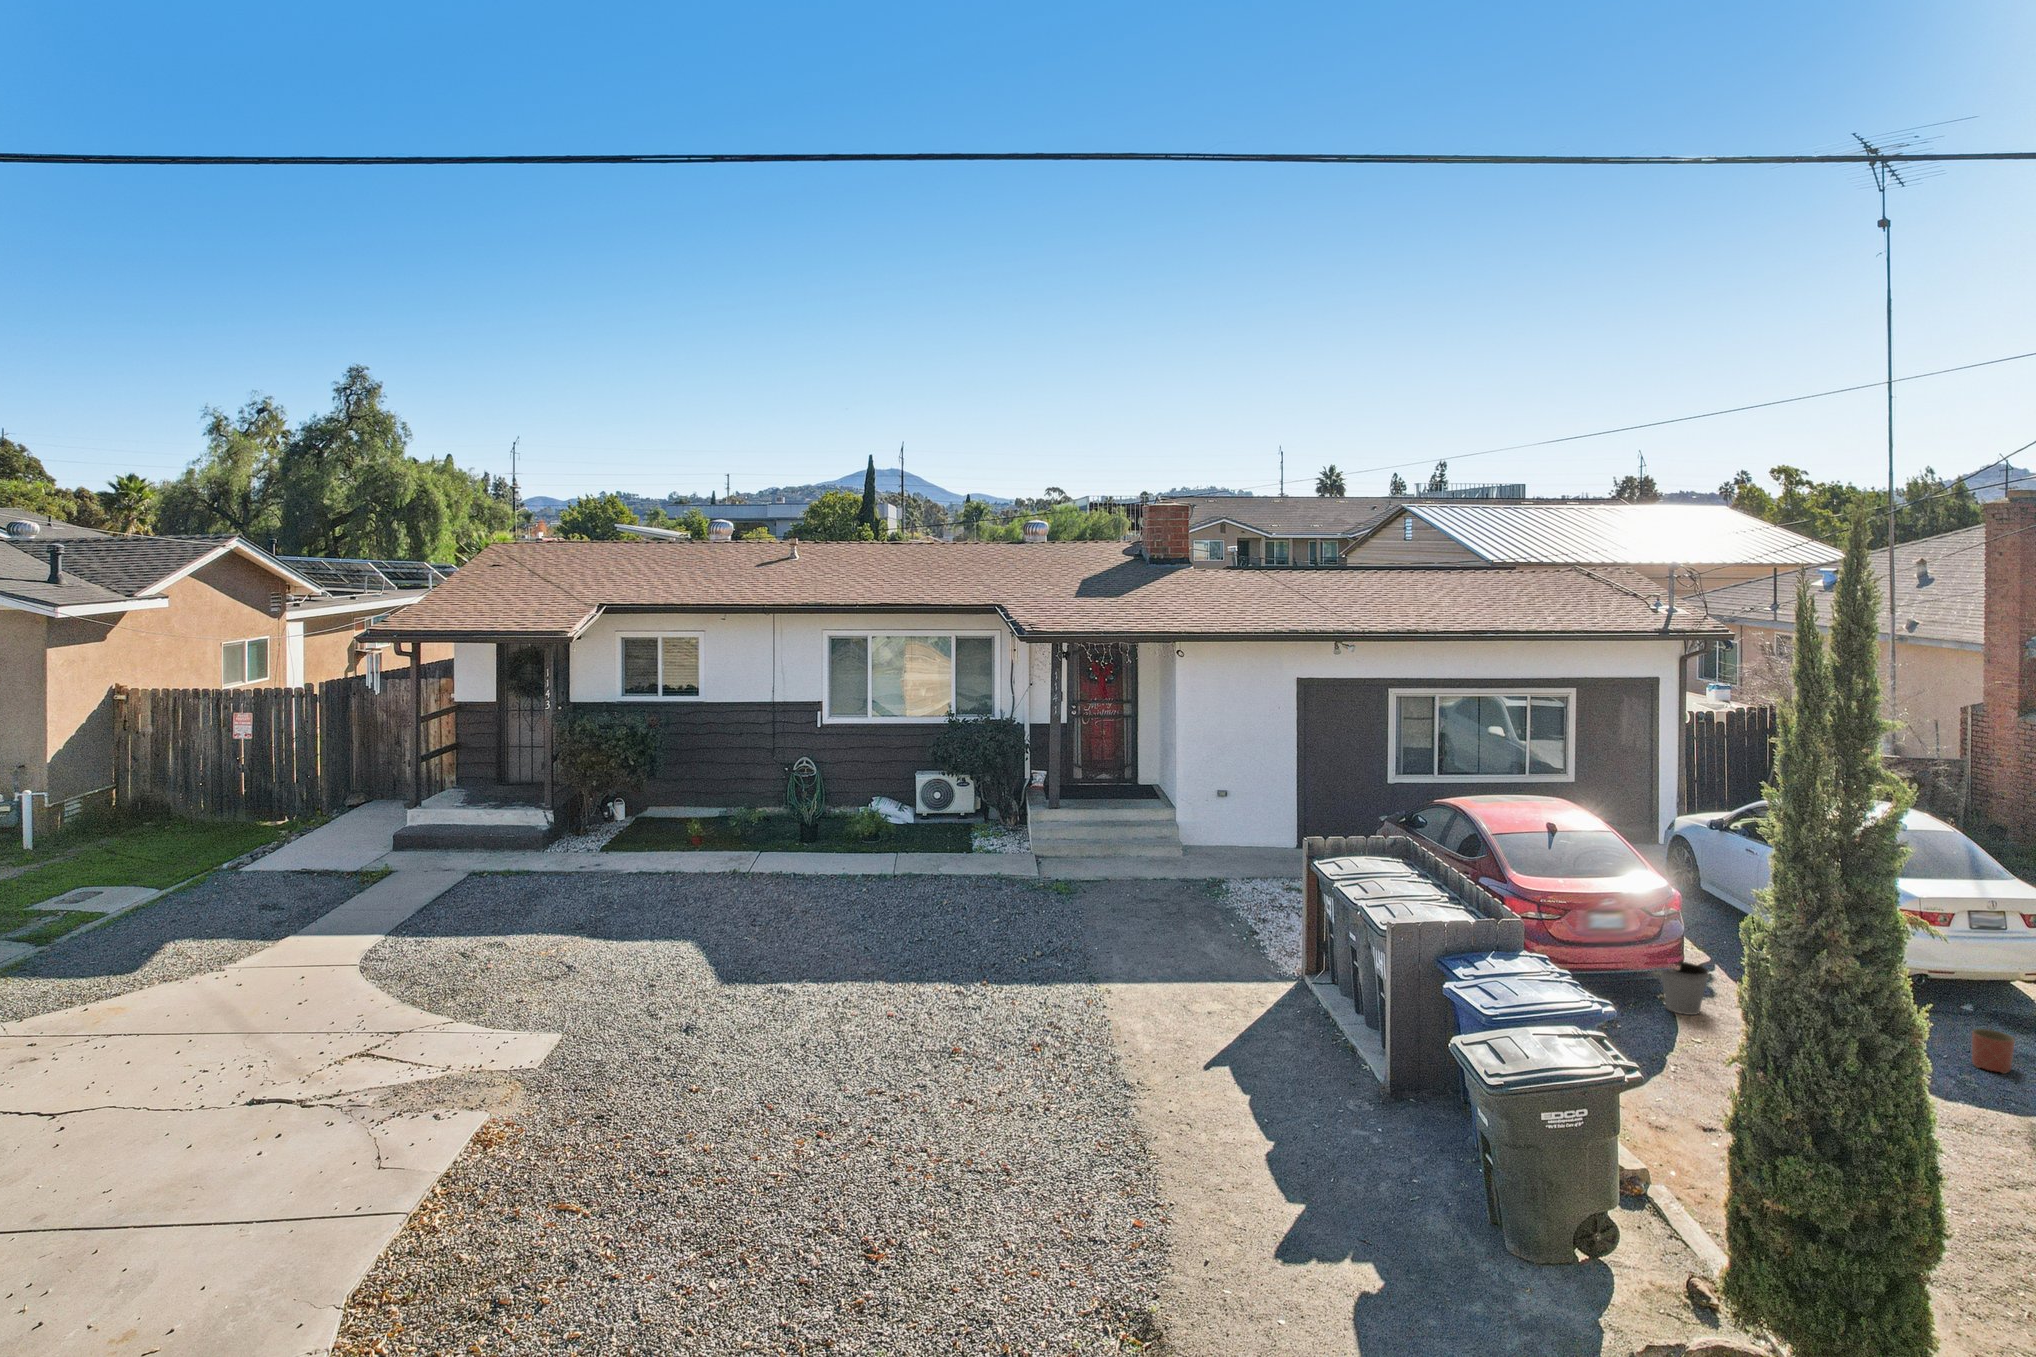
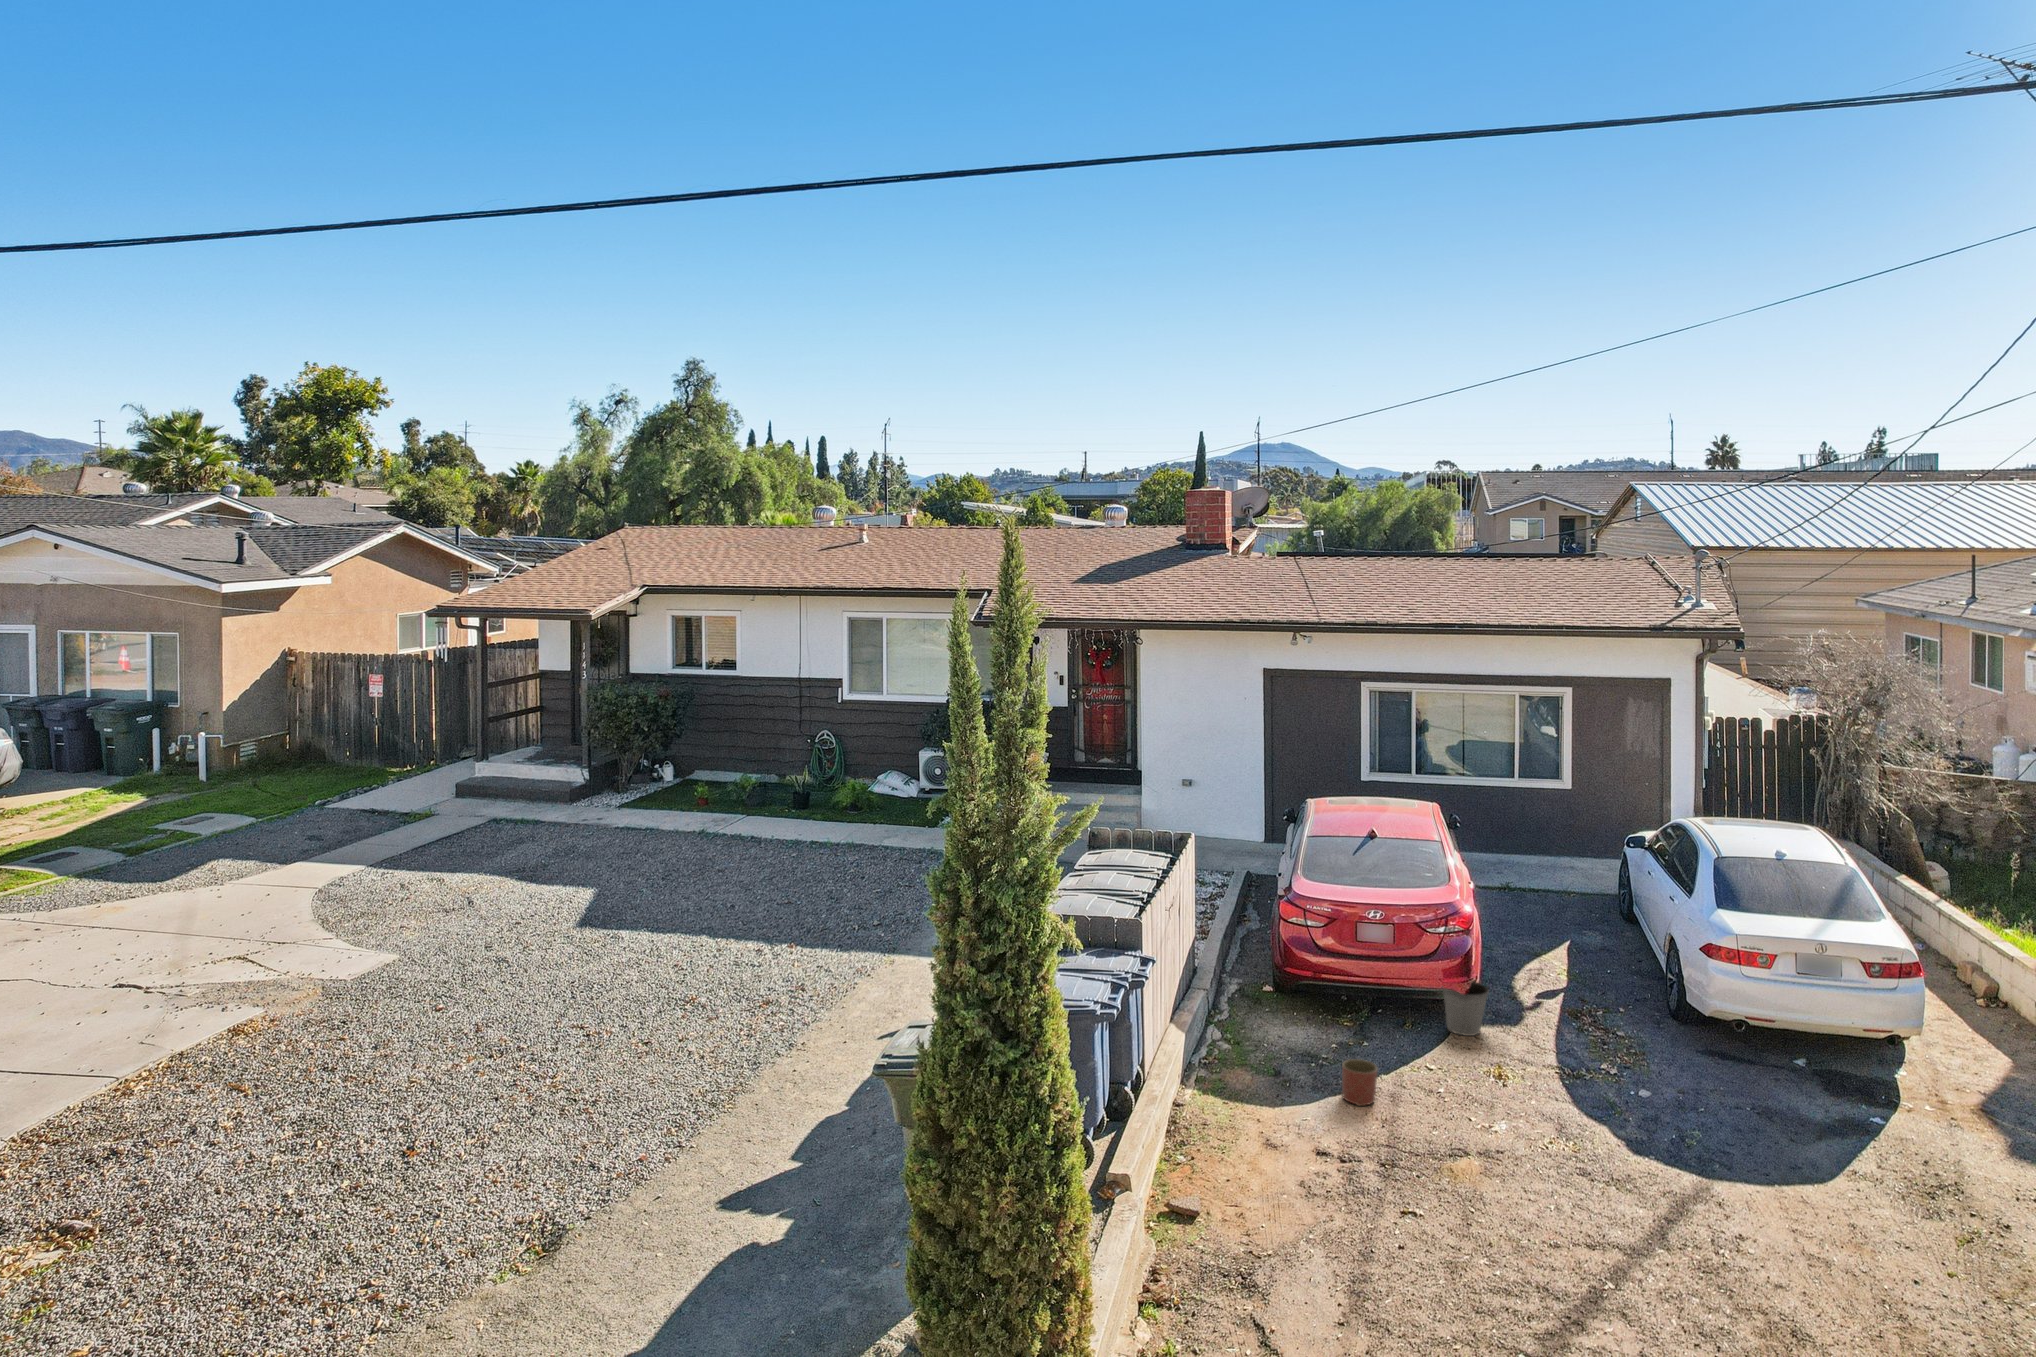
planter: present [1972,1029,2015,1074] -> present [1342,1059,1378,1106]

